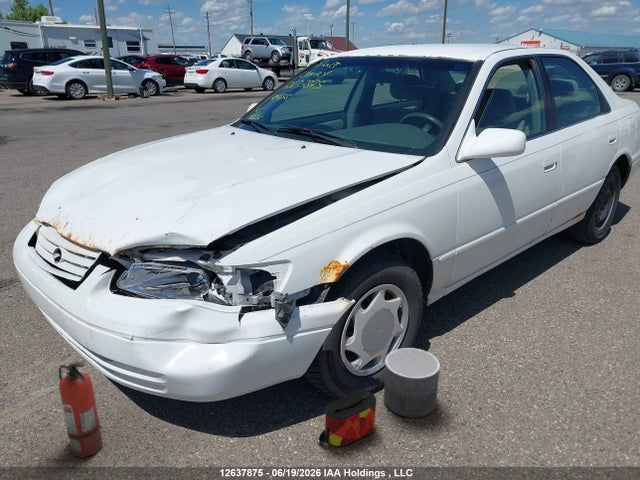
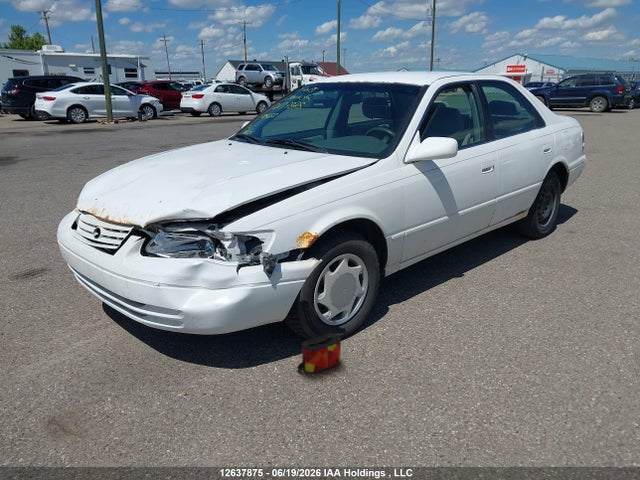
planter: present [384,348,440,418] -> none [349,305,391,355]
fire extinguisher: present [59,362,103,458] -> none [101,307,133,382]

